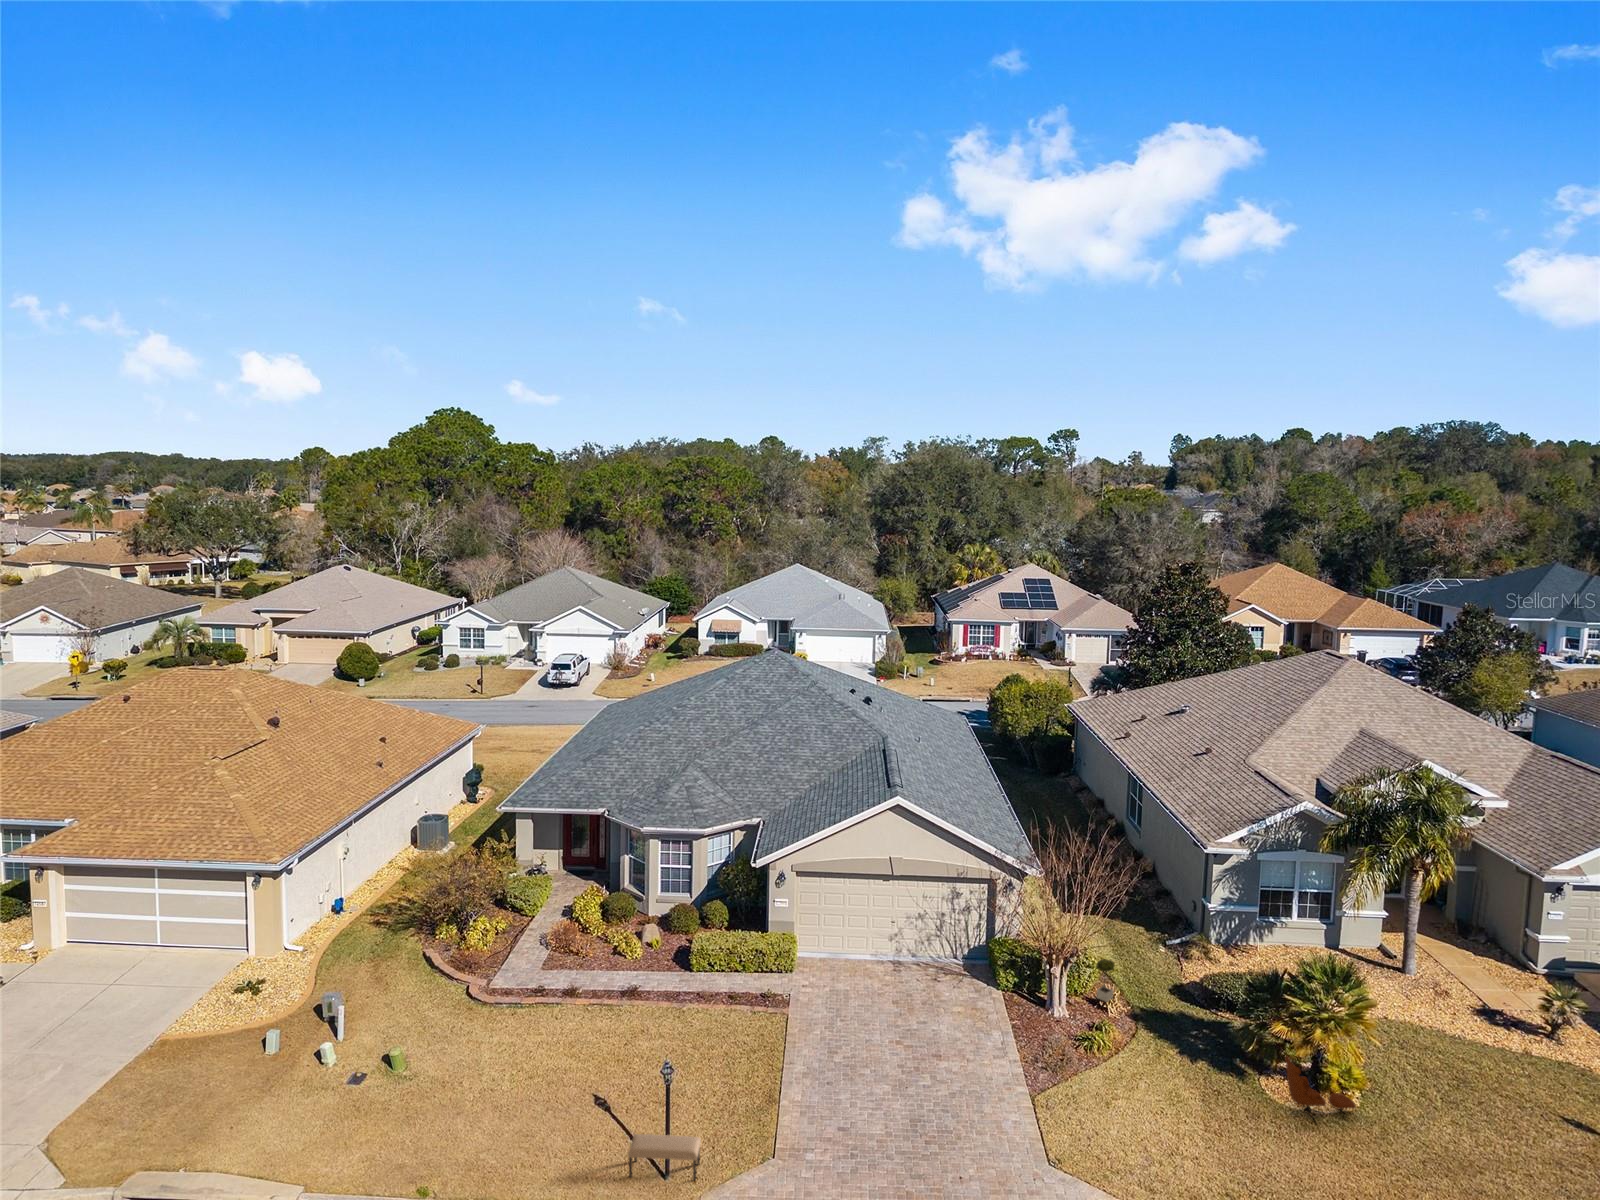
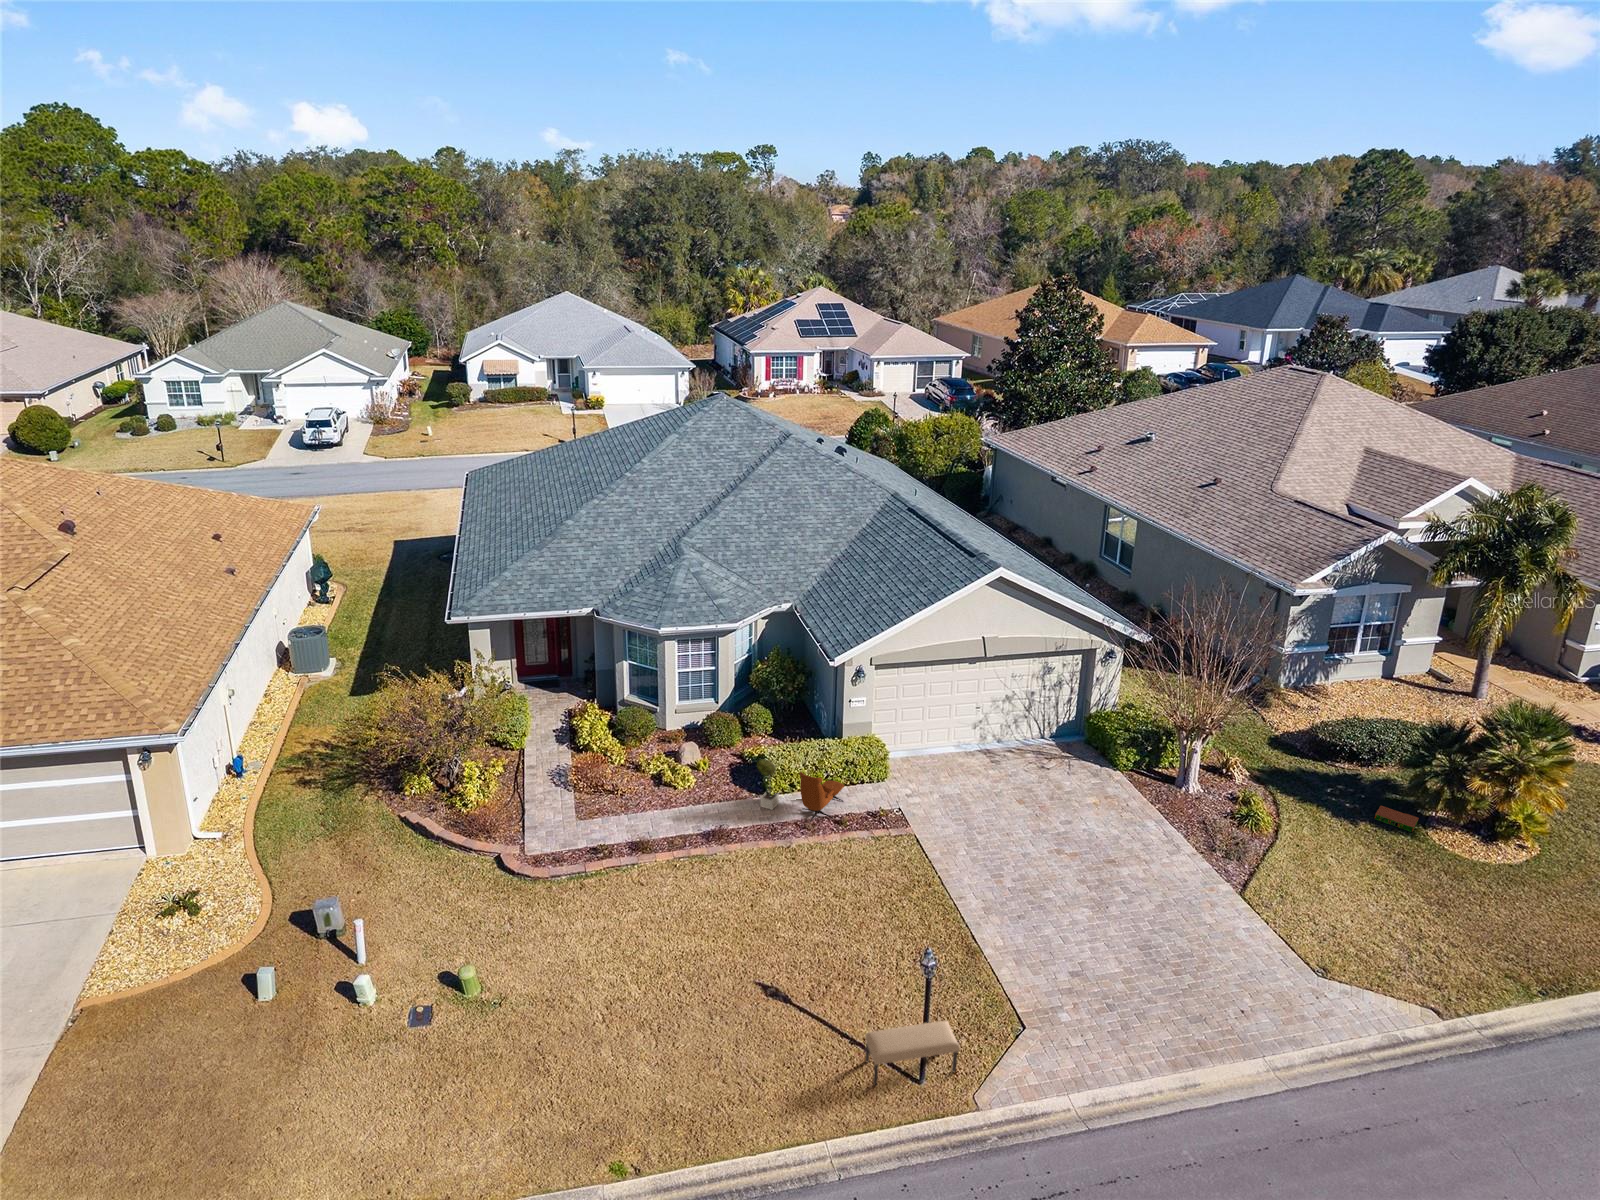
potted tree: present [1096,959,1114,1002] -> present [757,759,779,810]
storage bin: none [1218,1051,1259,1078] -> present [1375,806,1419,832]
lounge chair: present [1285,1056,1356,1119] -> present [800,772,844,822]

